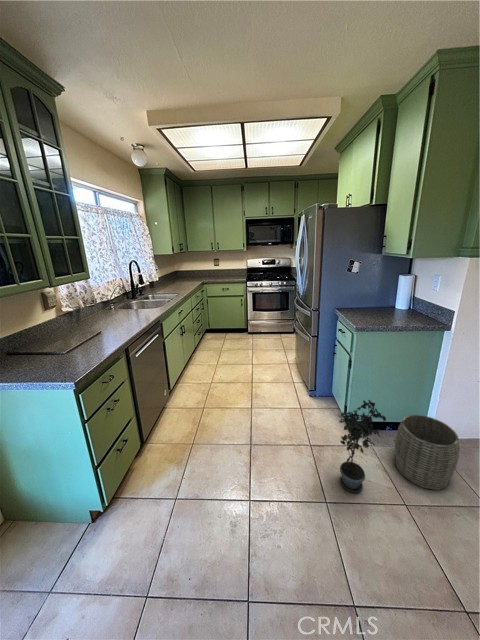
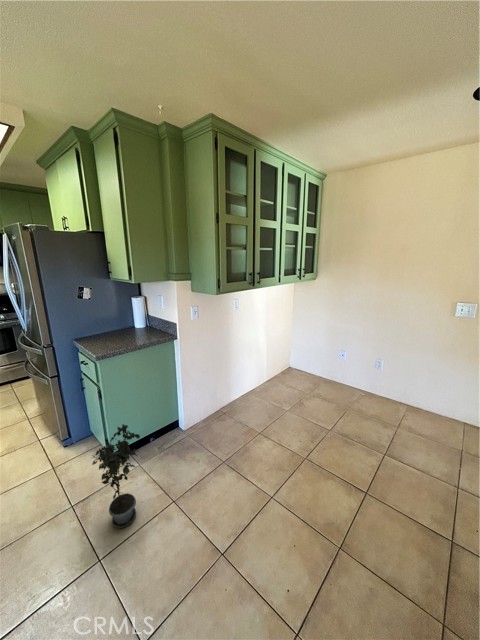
woven basket: present [395,415,460,490] -> none [157,414,202,477]

